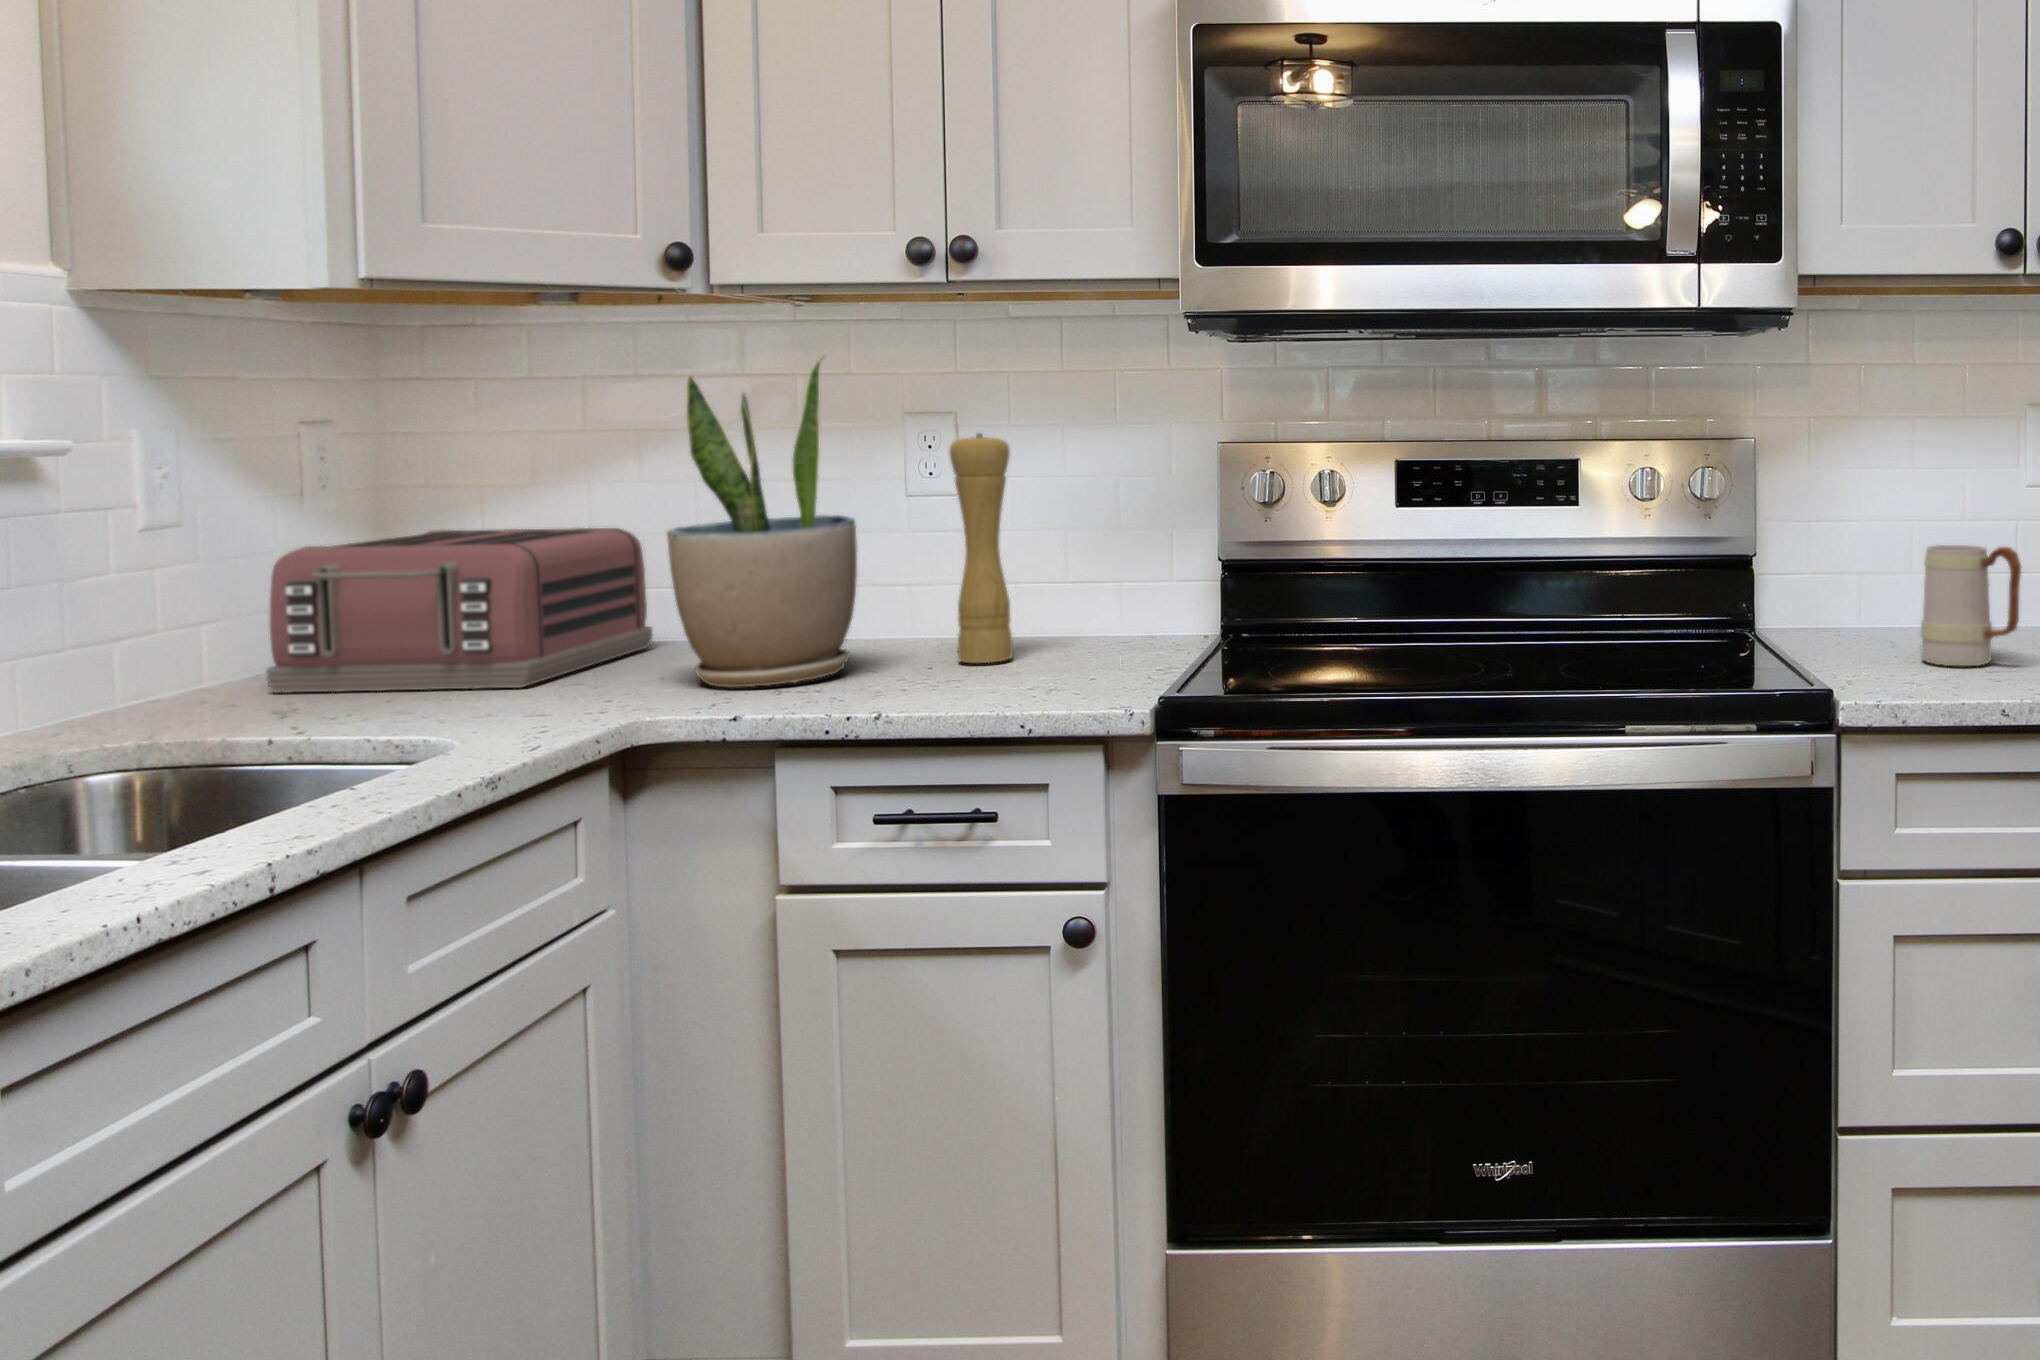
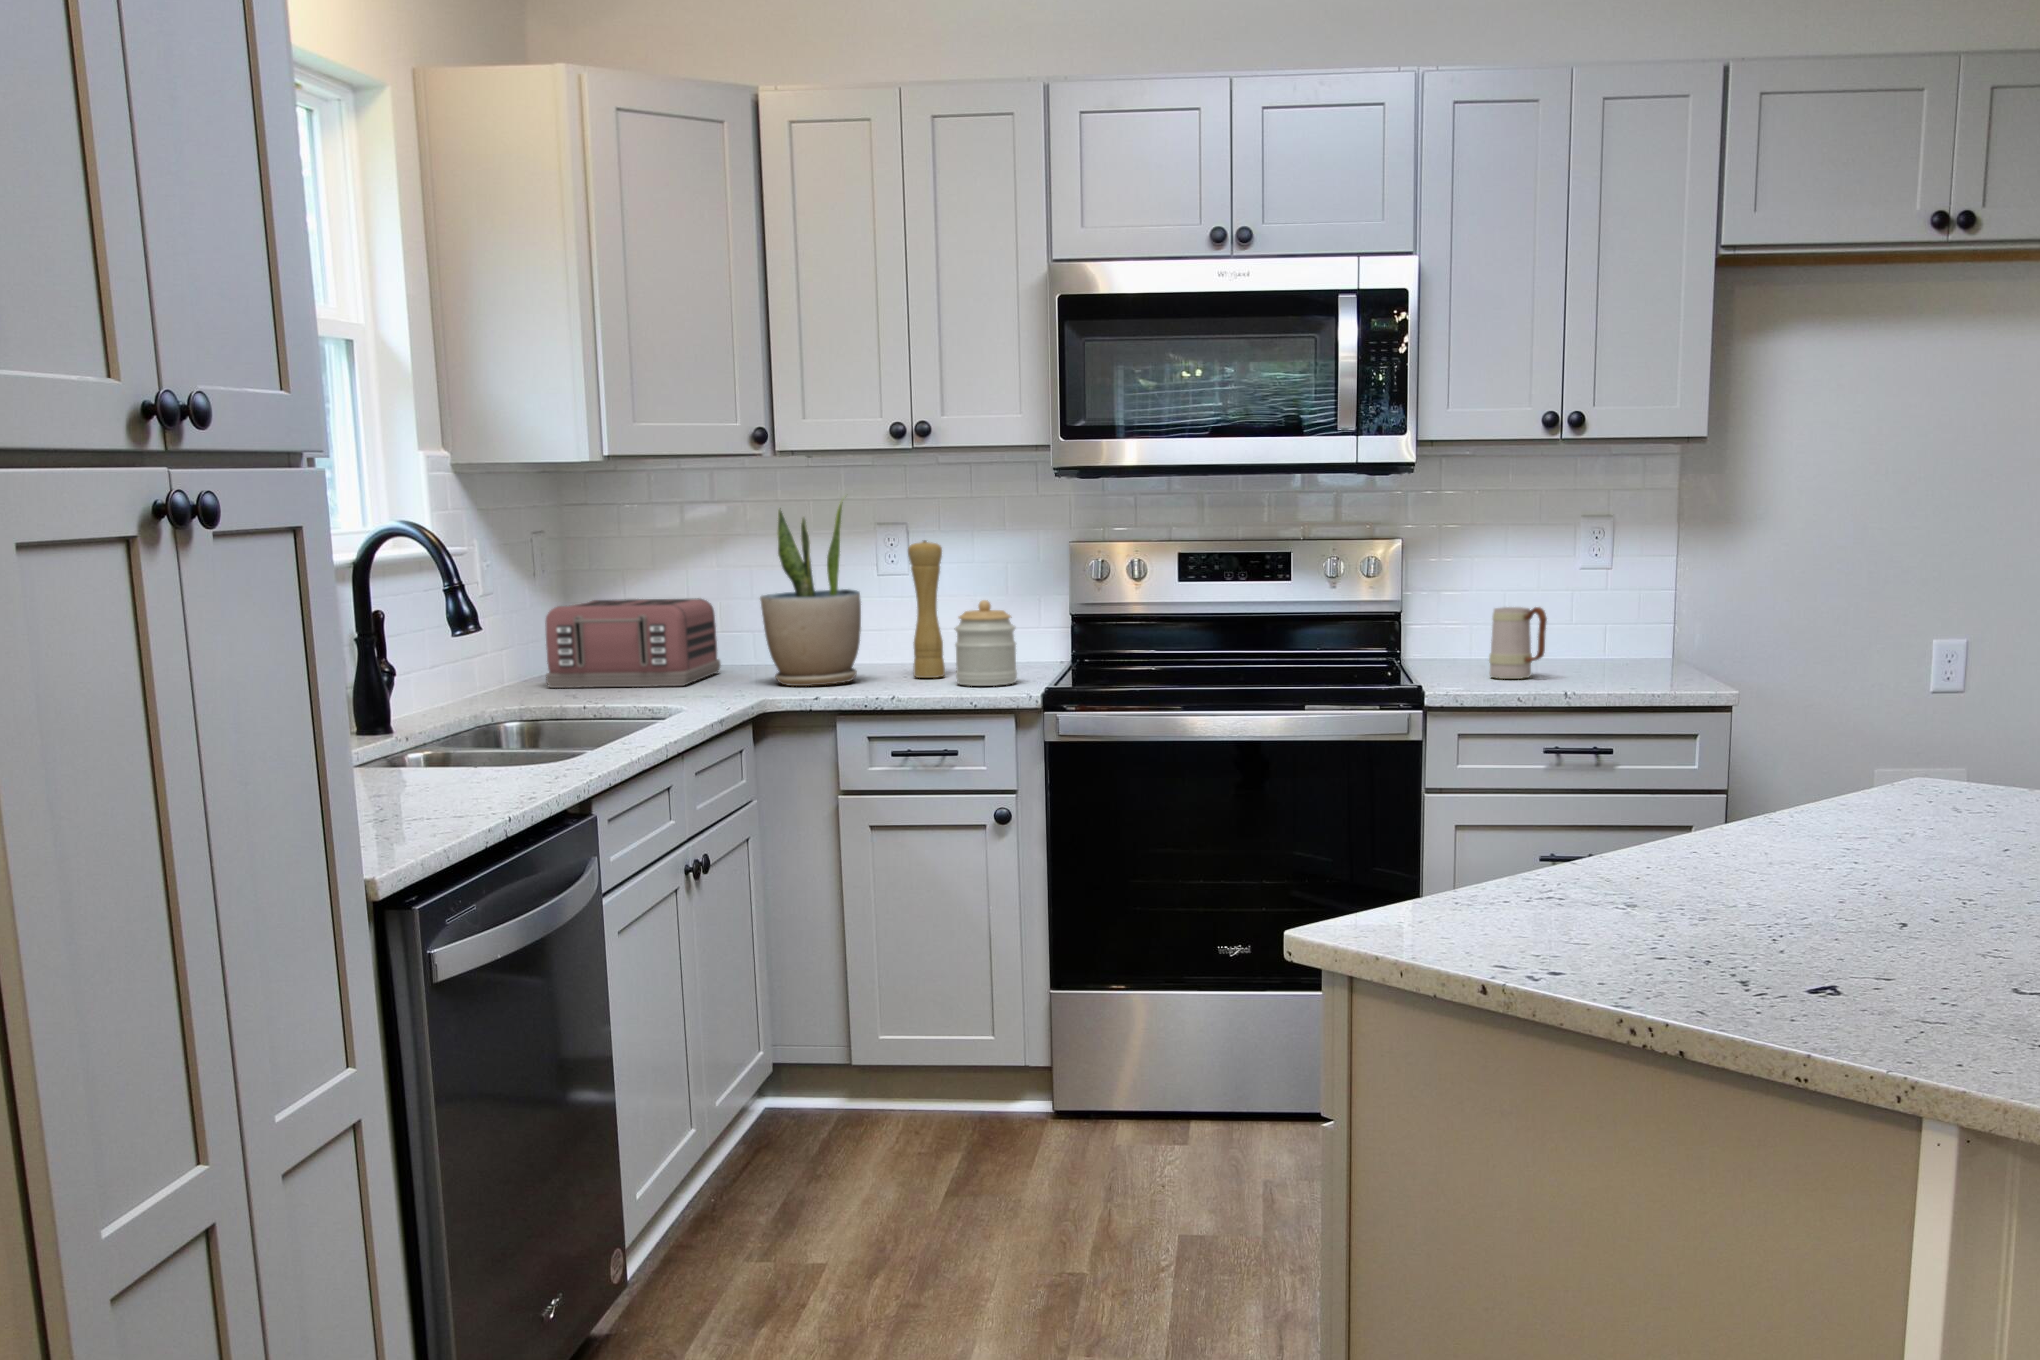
jar: none [1009,536,1122,688] -> present [955,600,1017,686]

